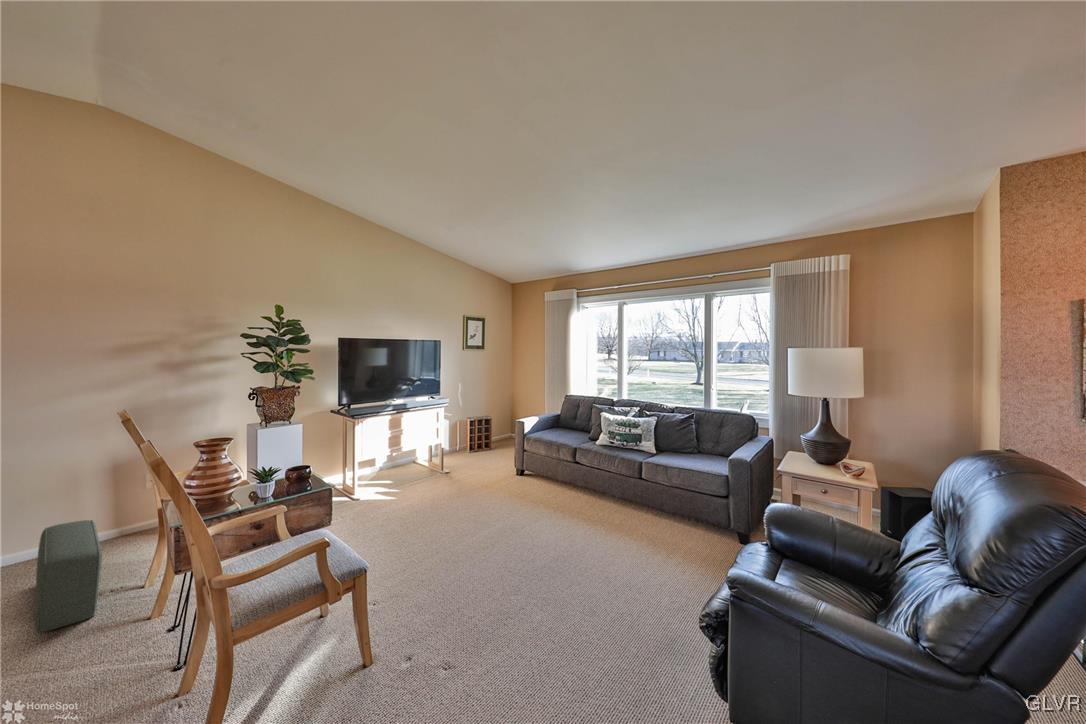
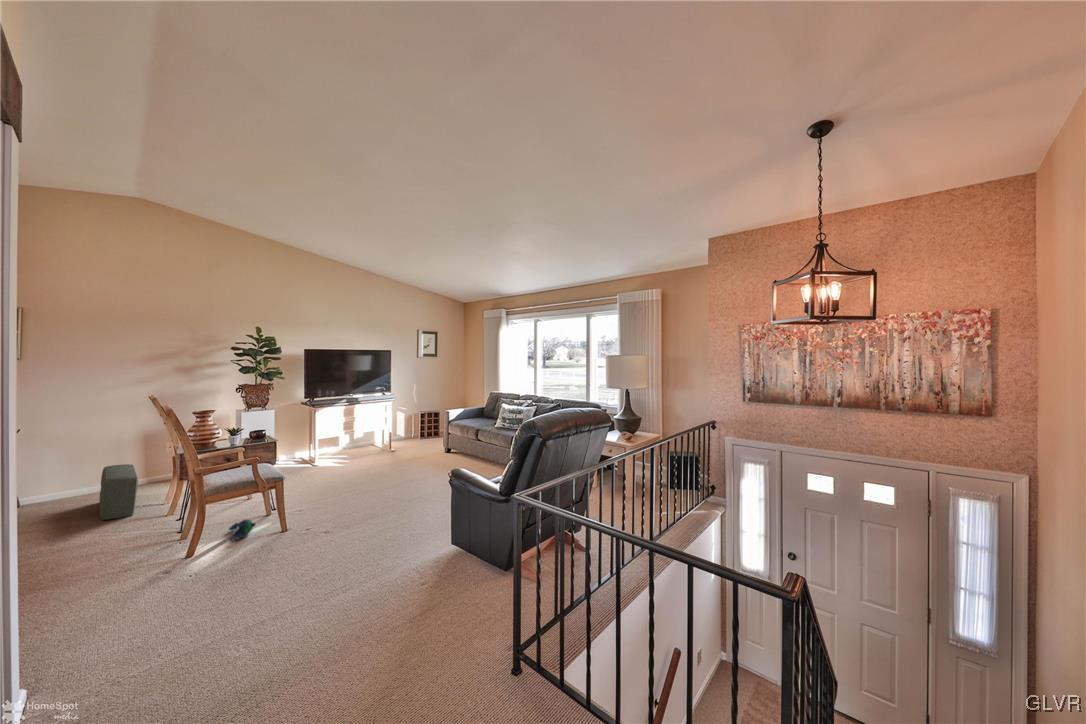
plush toy: none [271,632,320,689] -> present [229,520,255,541]

